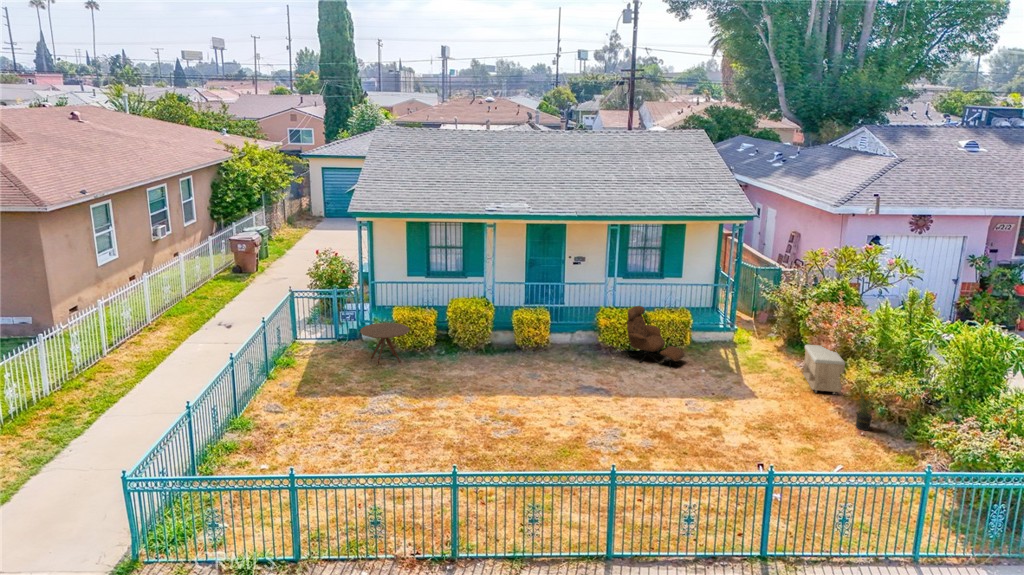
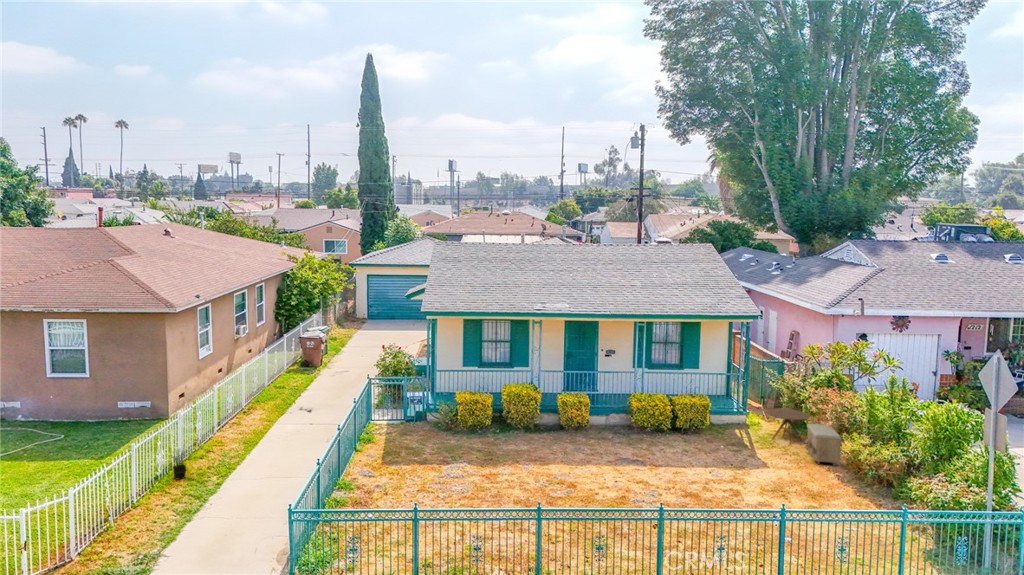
lounge chair: present [627,306,684,368] -> none [655,392,705,445]
round table: present [360,323,409,366] -> present [767,408,810,444]
potted plant: present [856,395,873,430] -> present [173,450,186,480]

